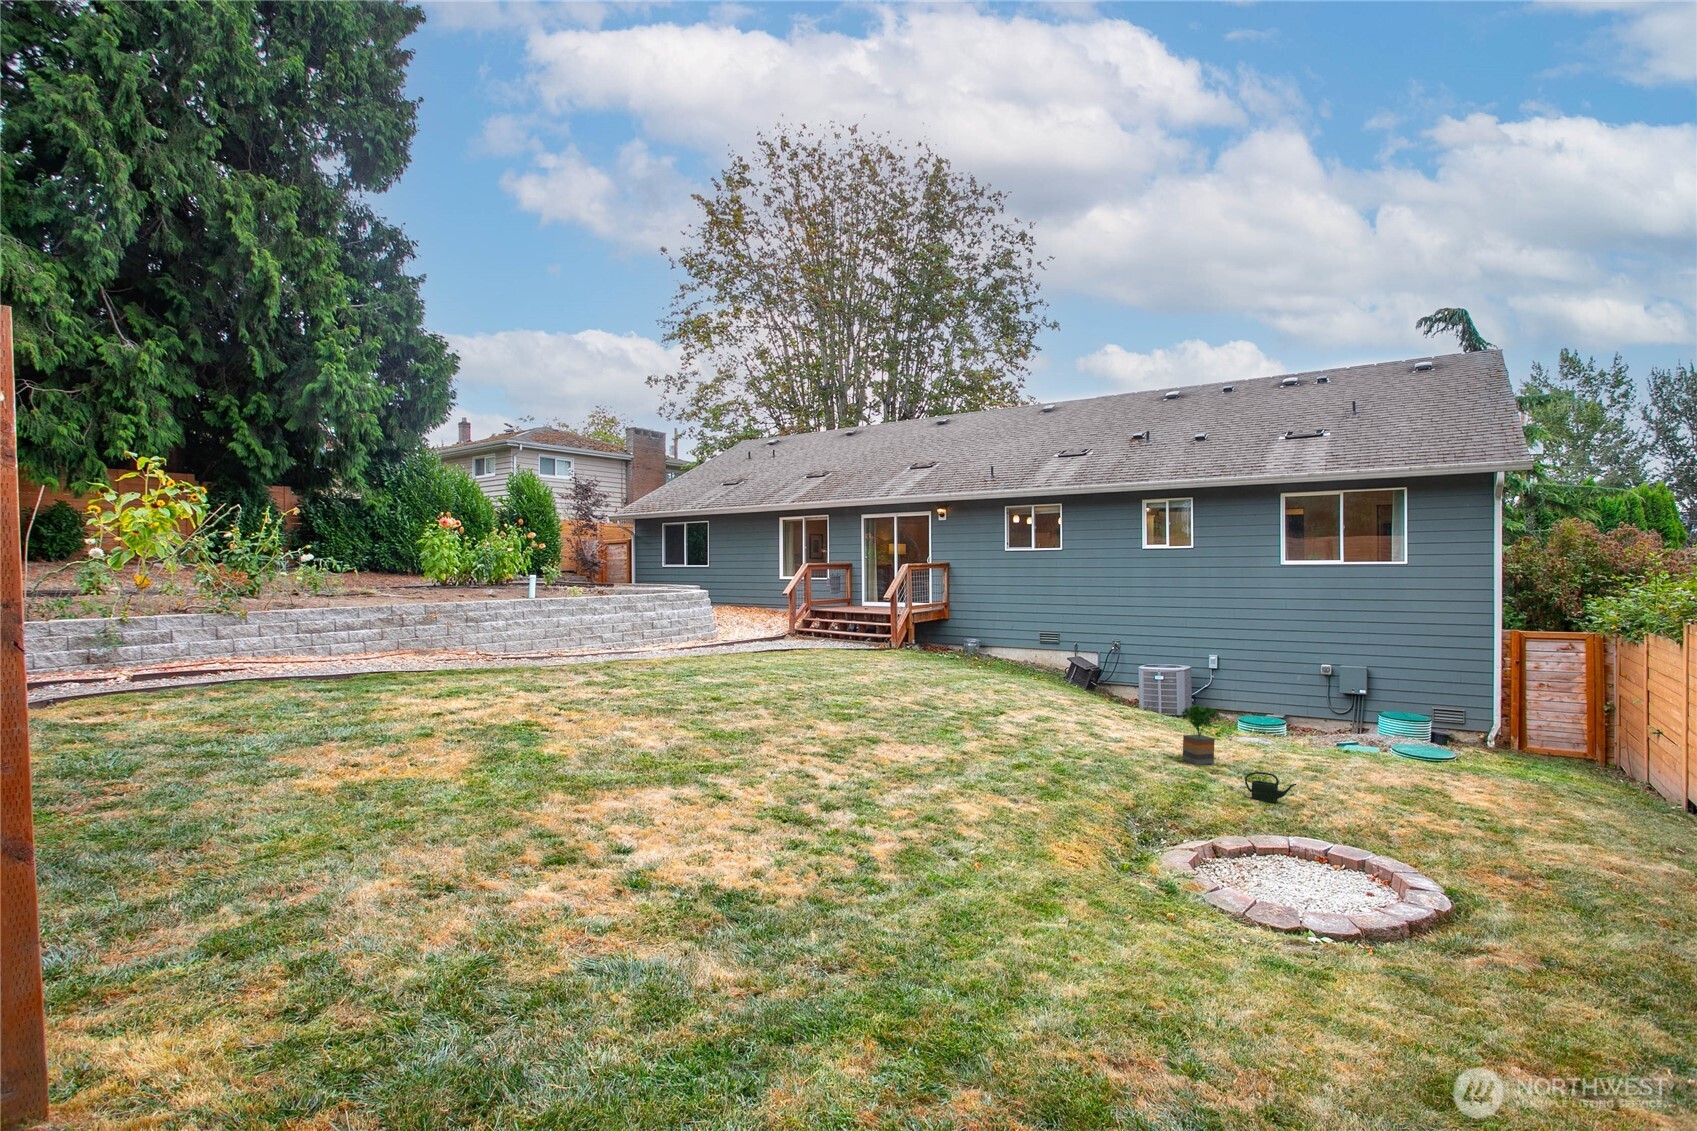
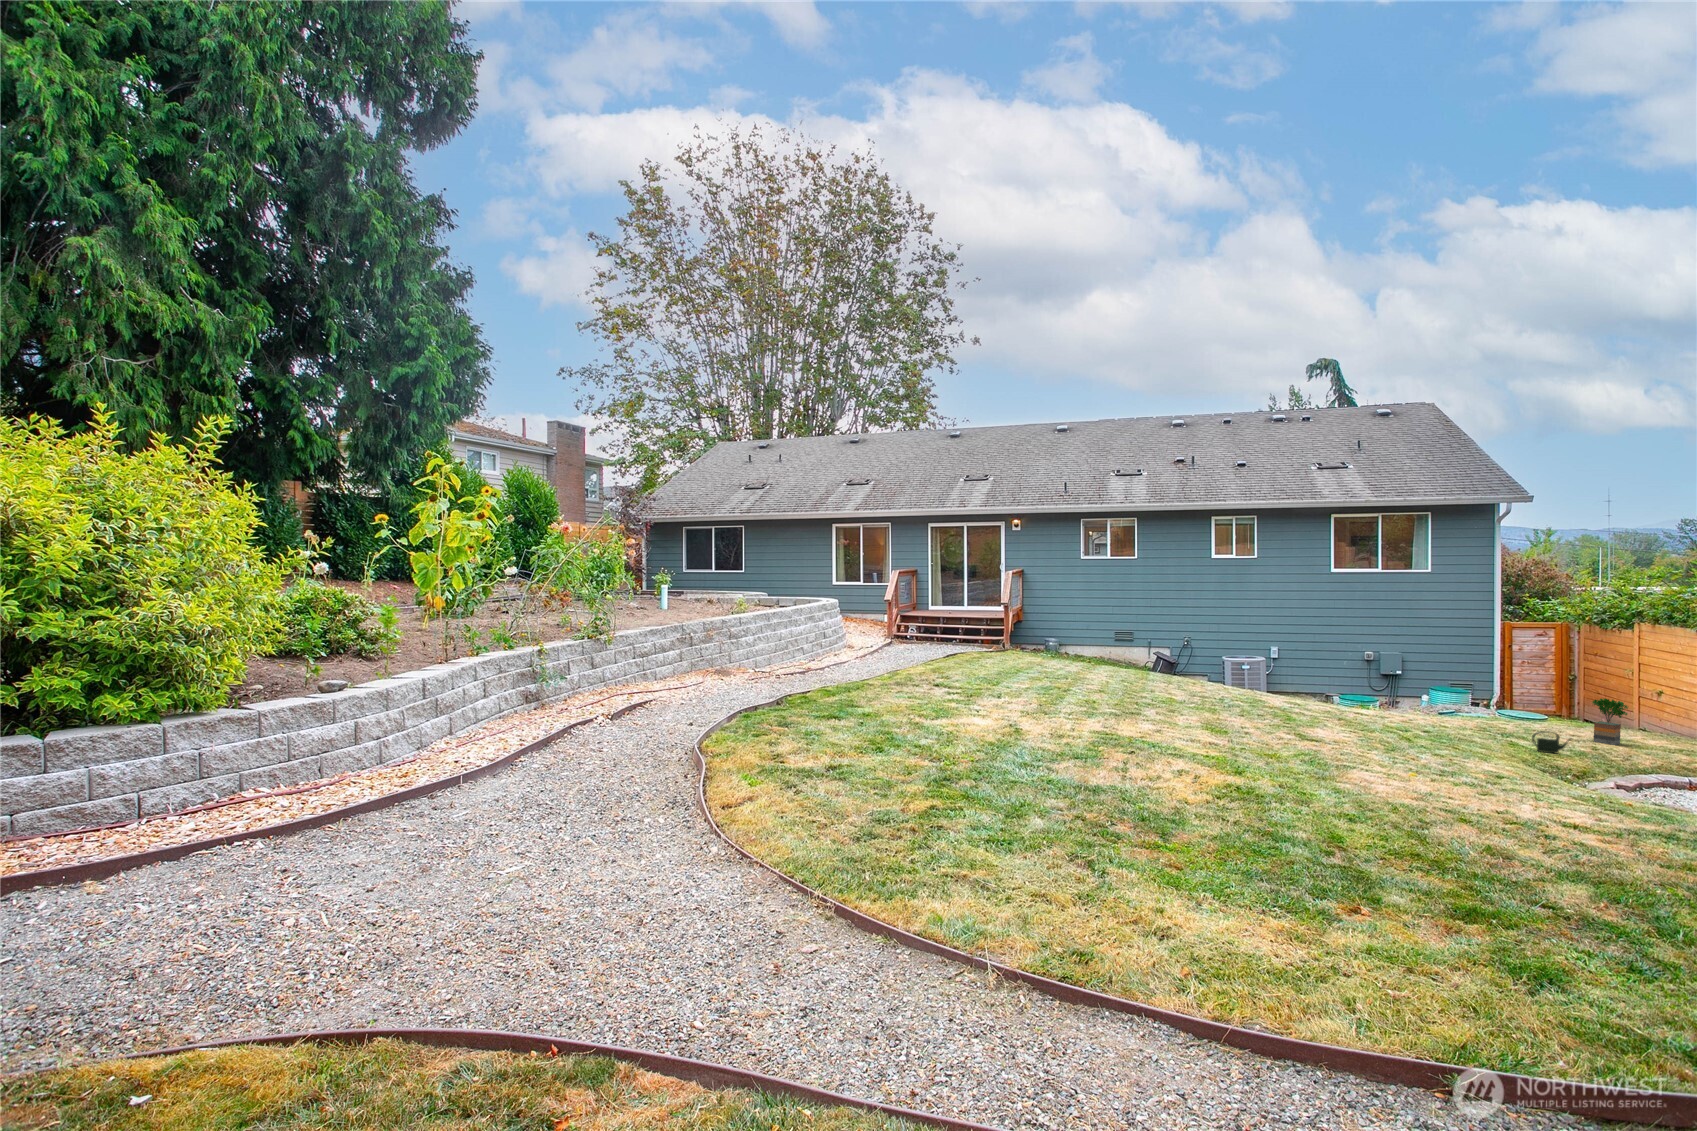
potted tree: present [1182,705,1222,765] -> present [1592,699,1628,745]

